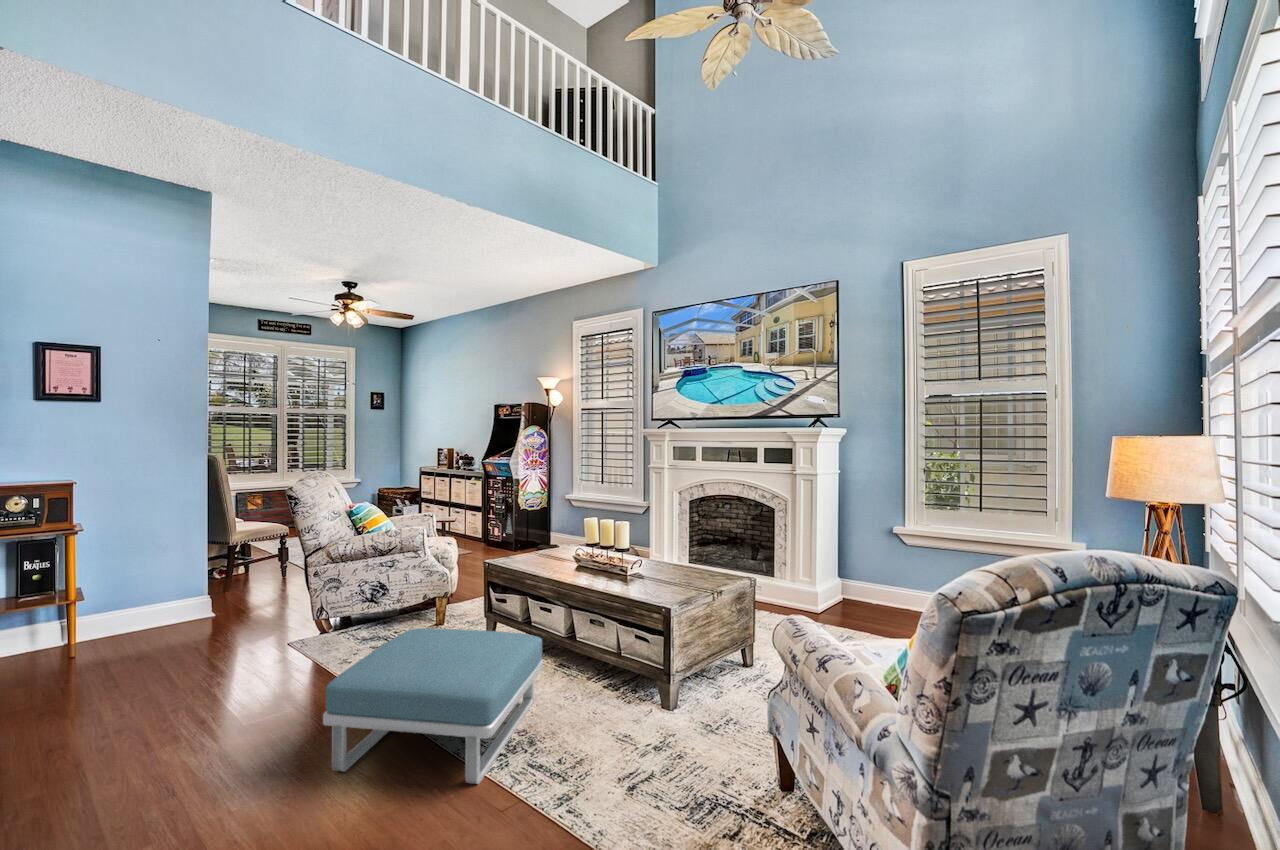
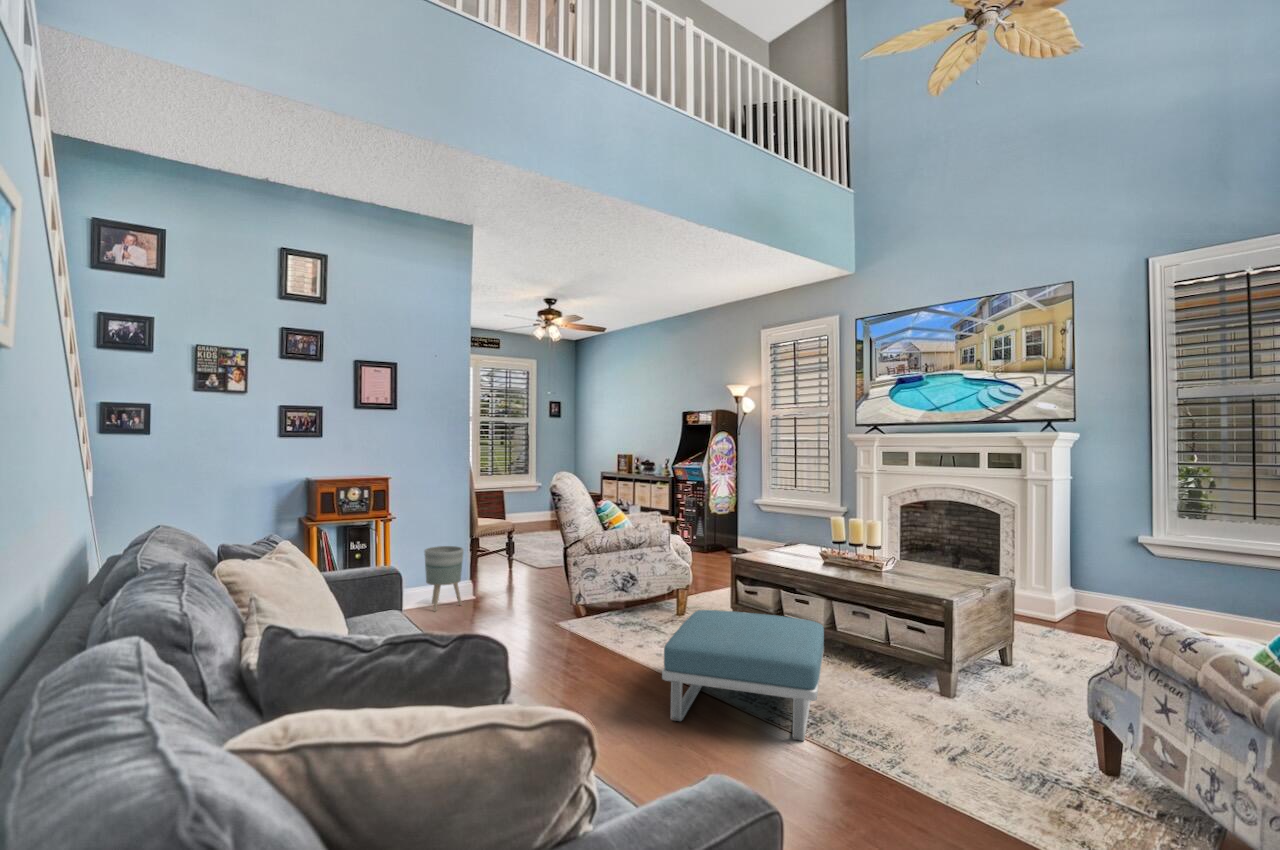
planter: none [134,561,189,638] -> present [424,546,464,611]

